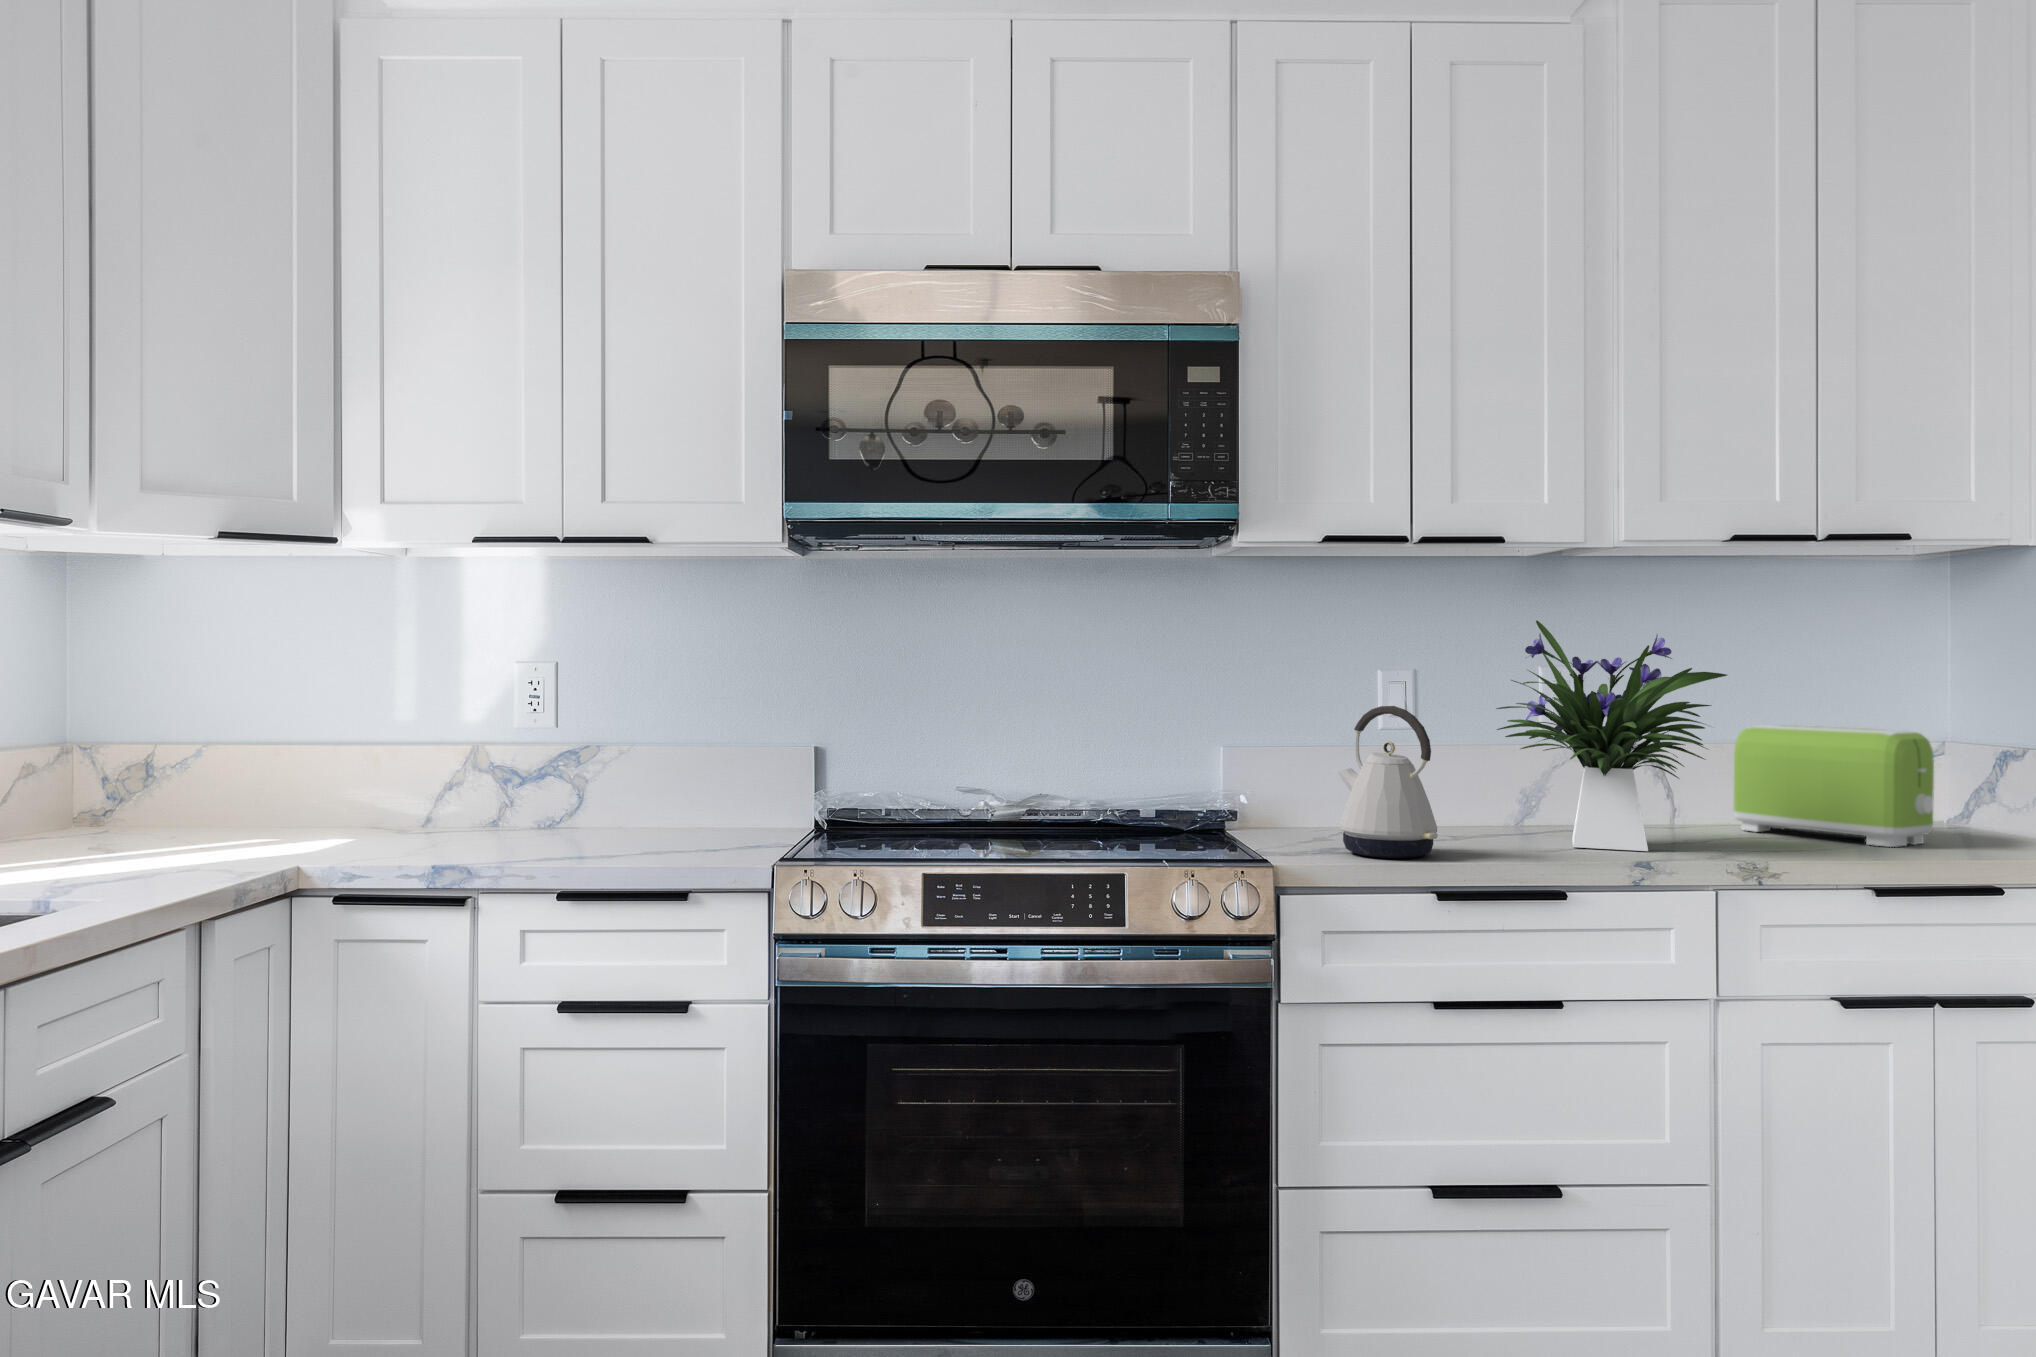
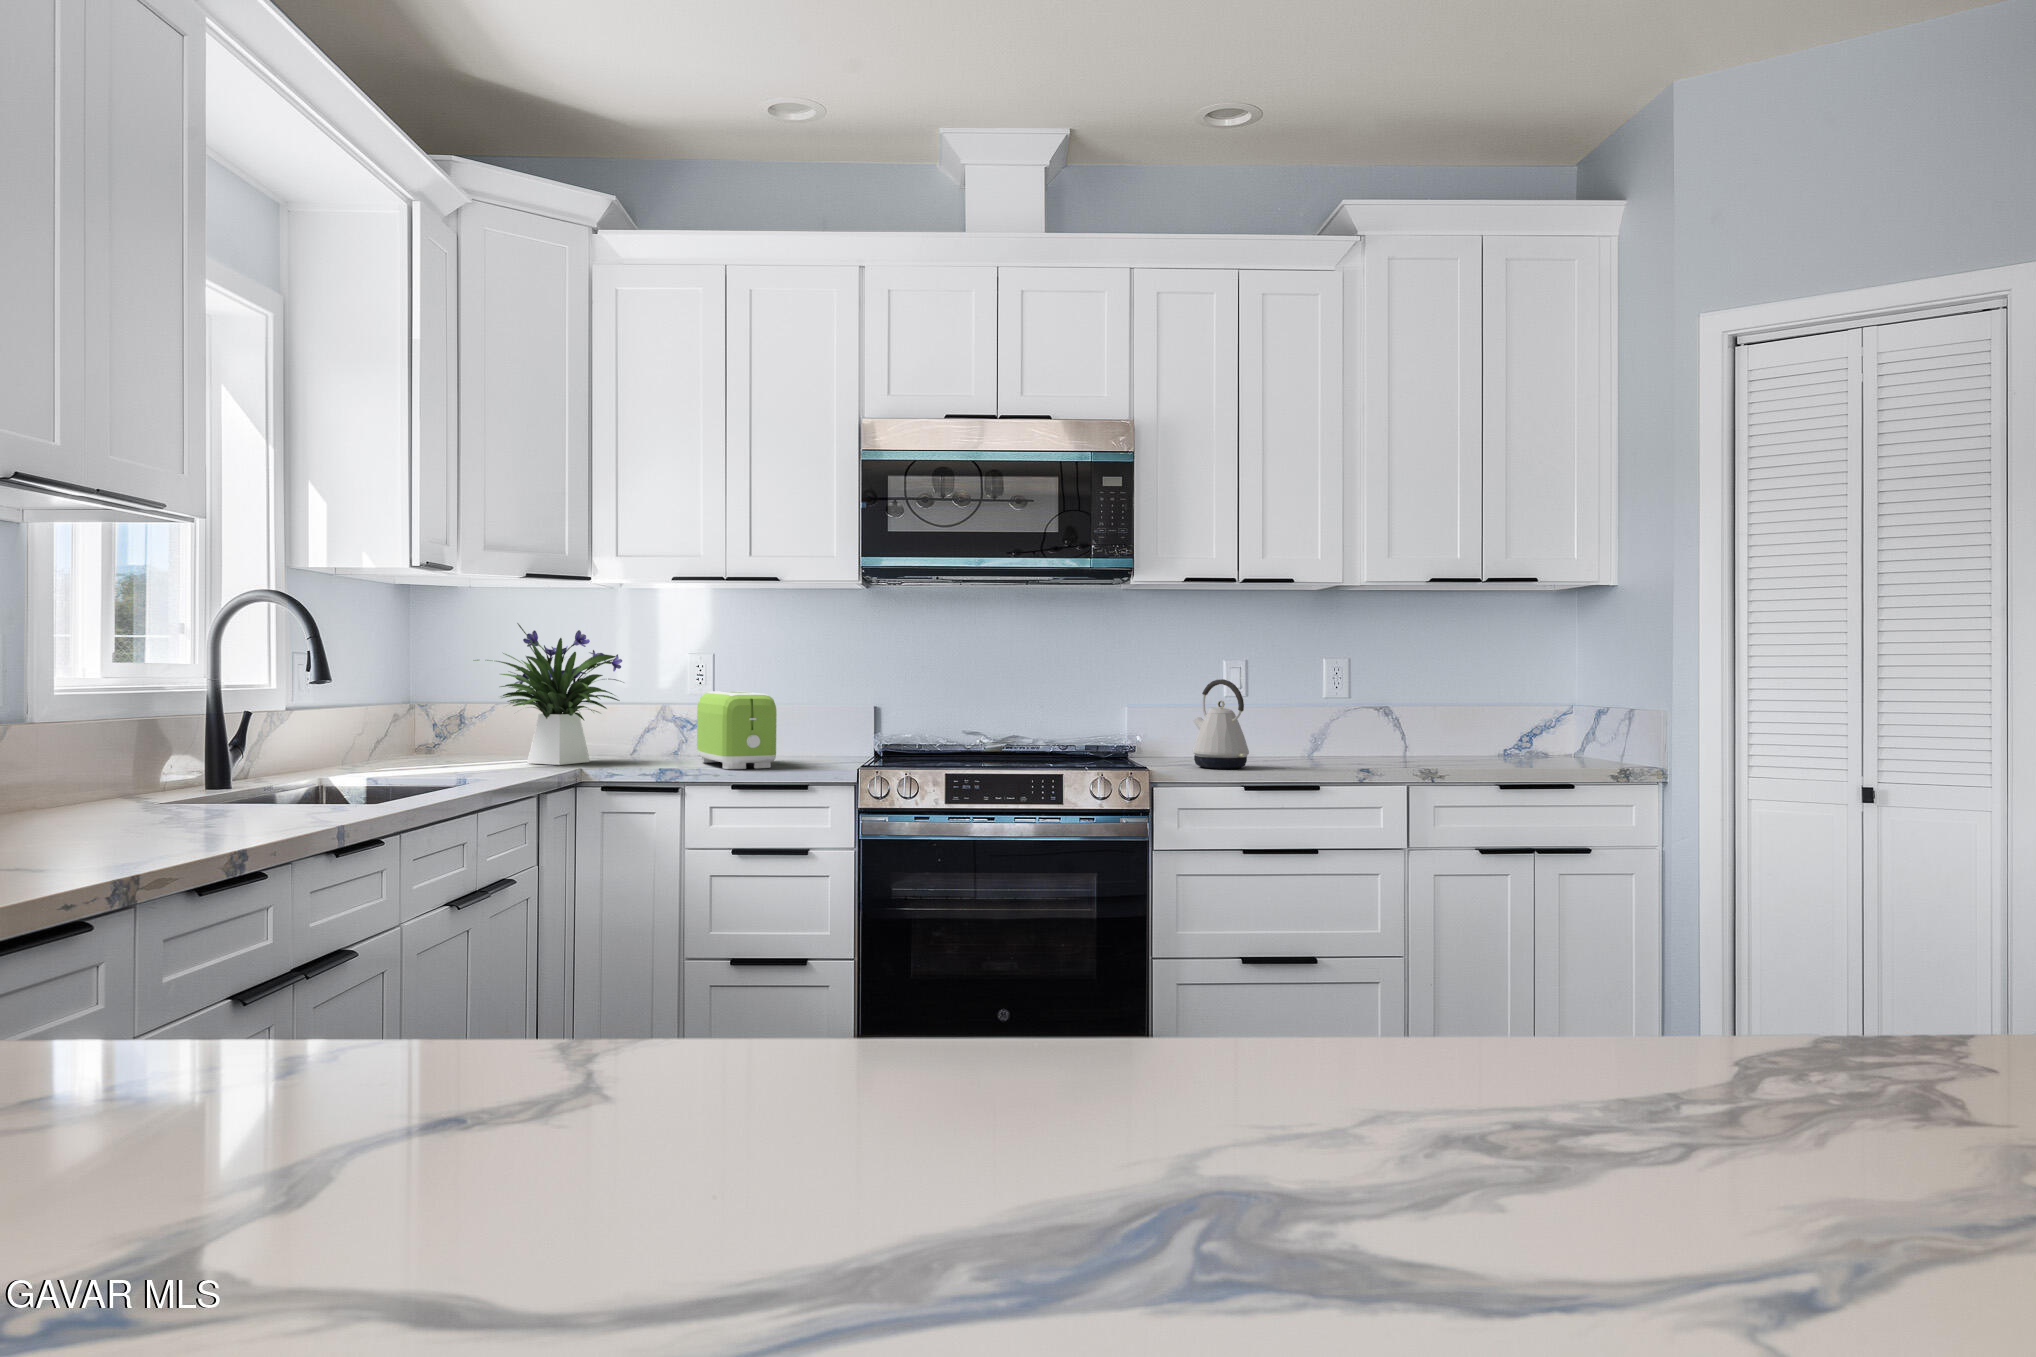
flower arrangement: present [1496,620,1727,851] -> present [474,623,622,765]
toaster: present [1734,725,1934,847] -> present [697,691,777,769]

